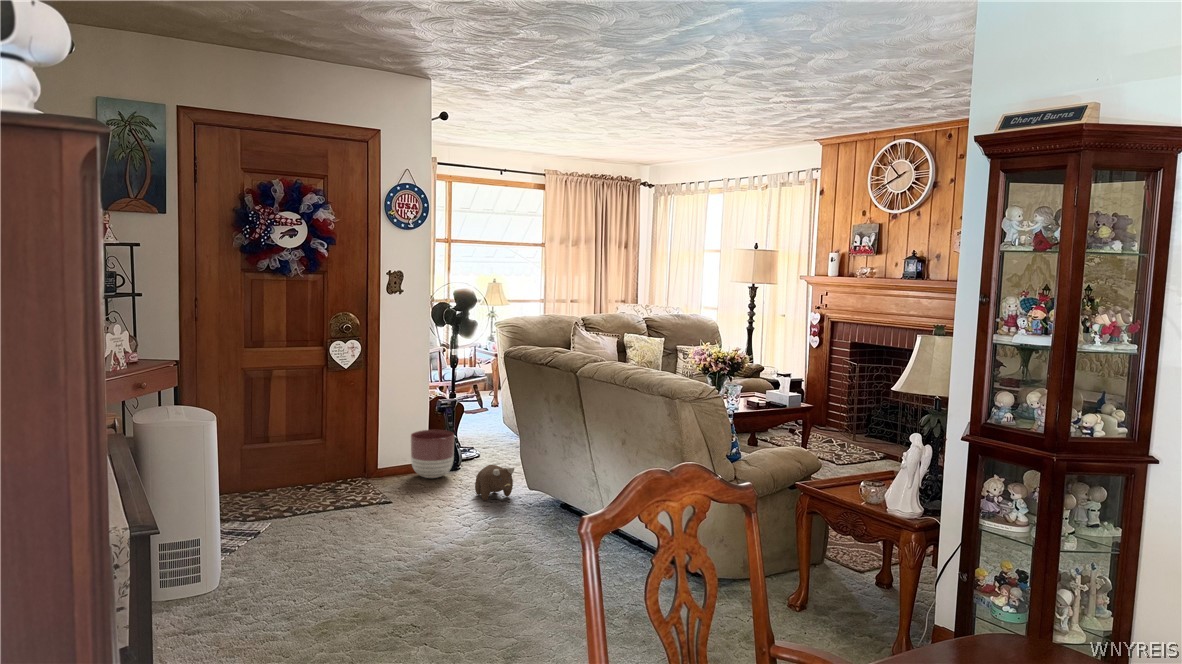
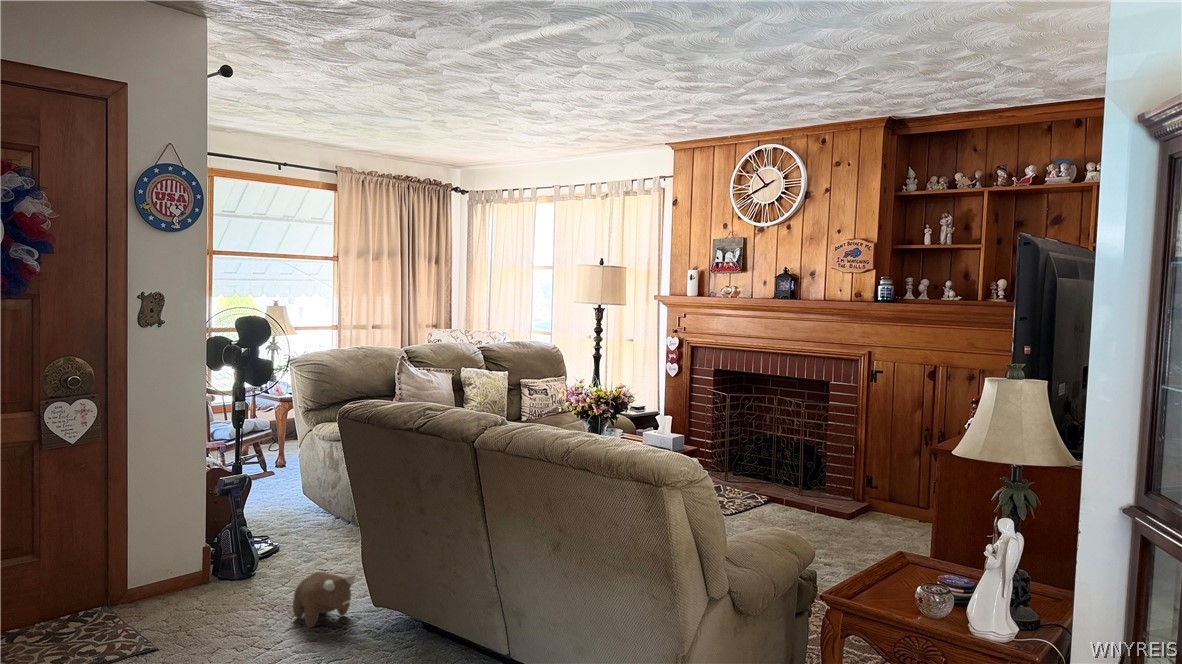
planter: present [411,430,454,478] -> none [183,521,252,596]

